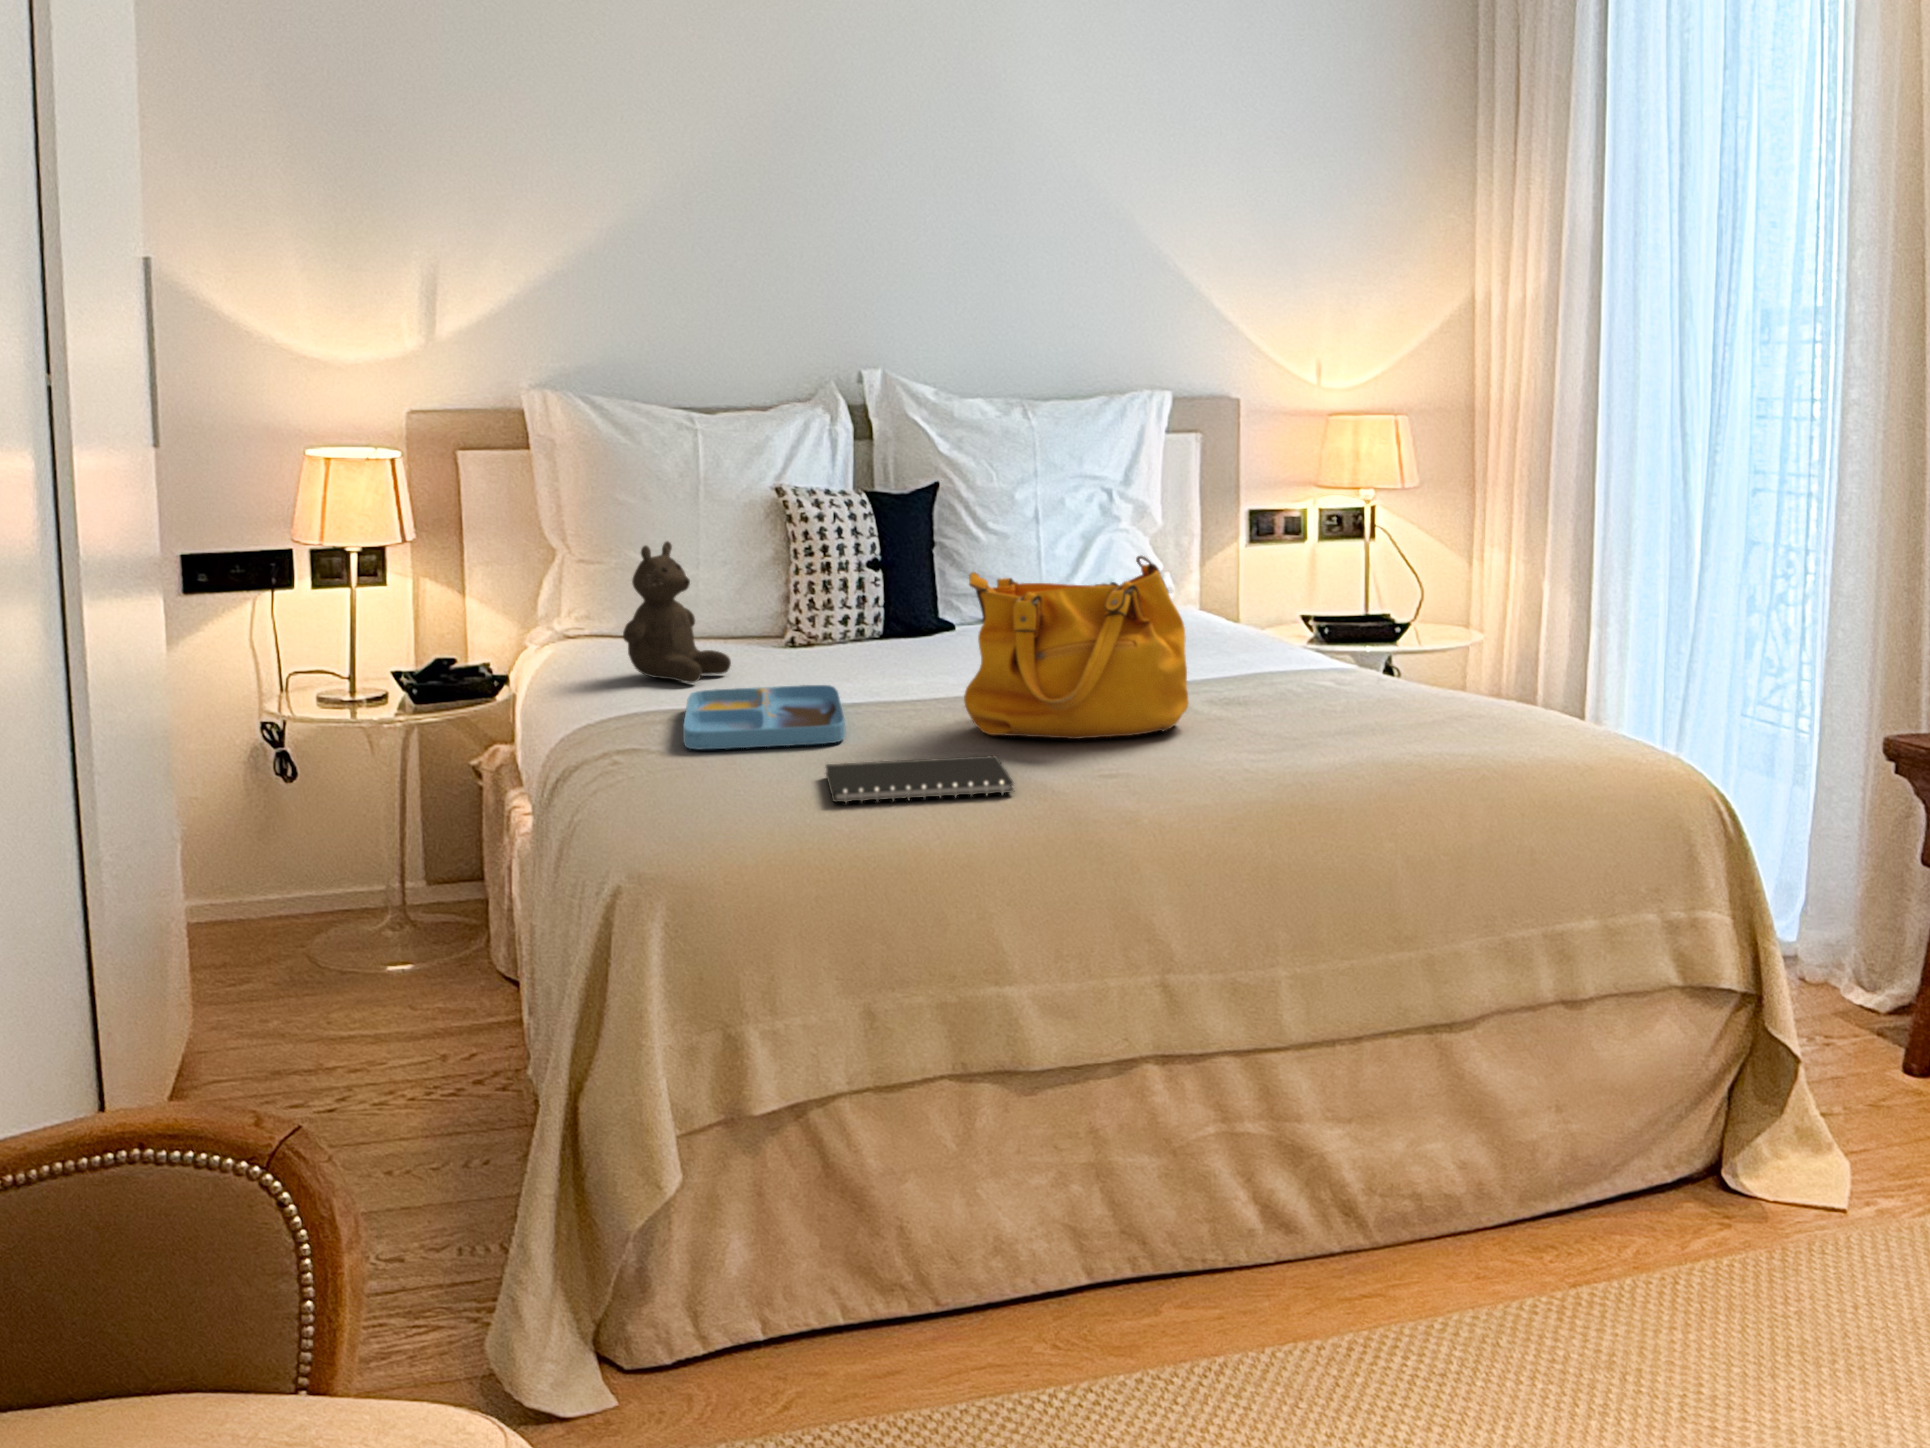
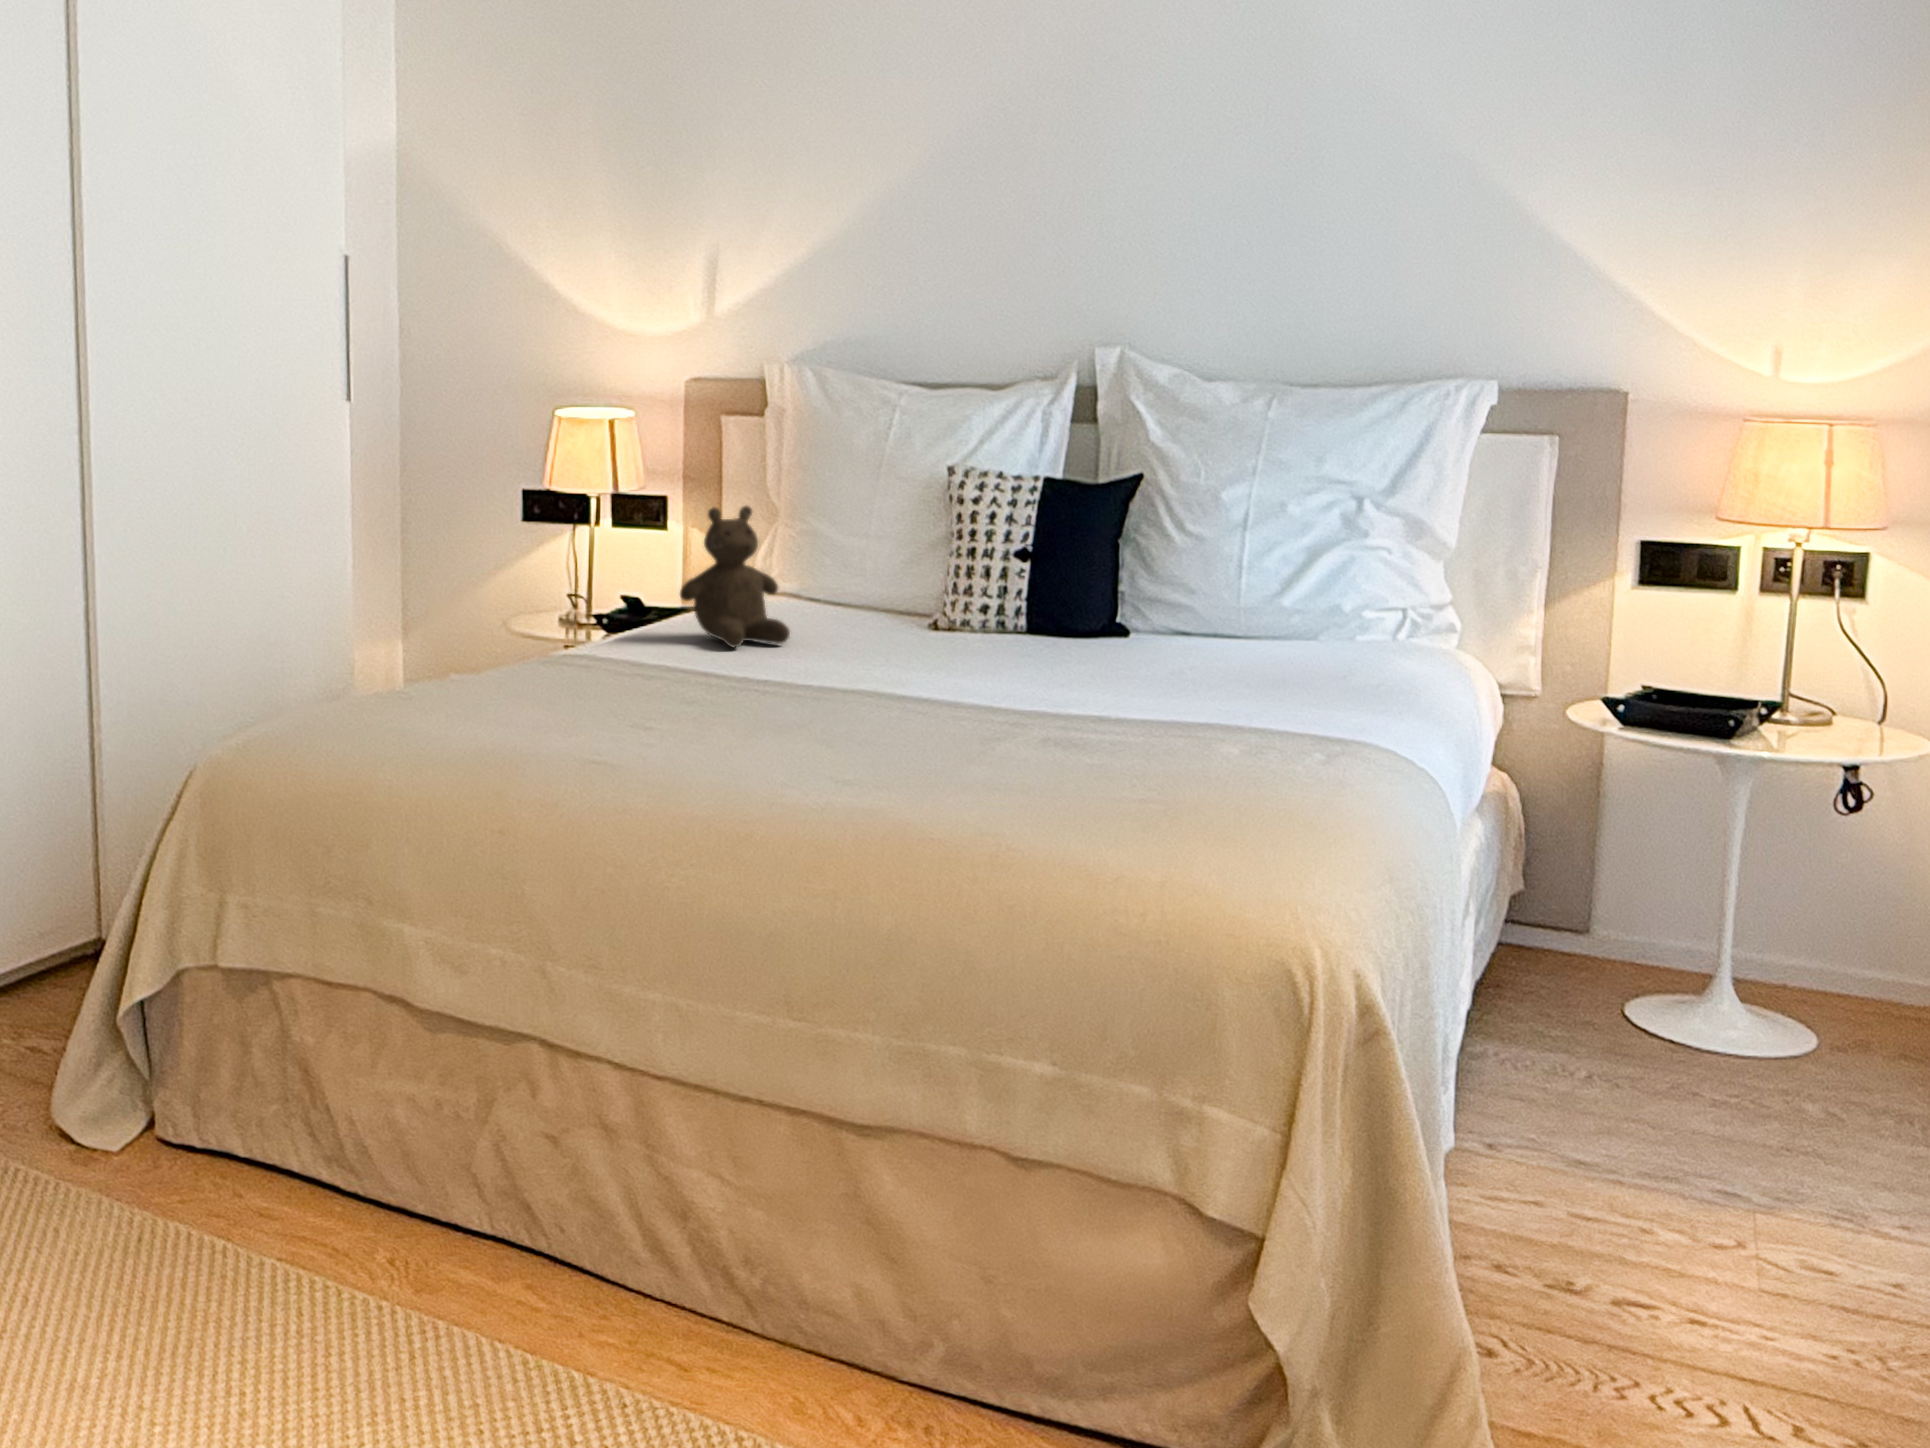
handbag: present [964,556,1189,739] -> none [842,557,1090,764]
tray: present [683,685,846,749] -> none [581,652,807,716]
notebook: present [826,756,1013,803] -> none [563,730,786,789]

